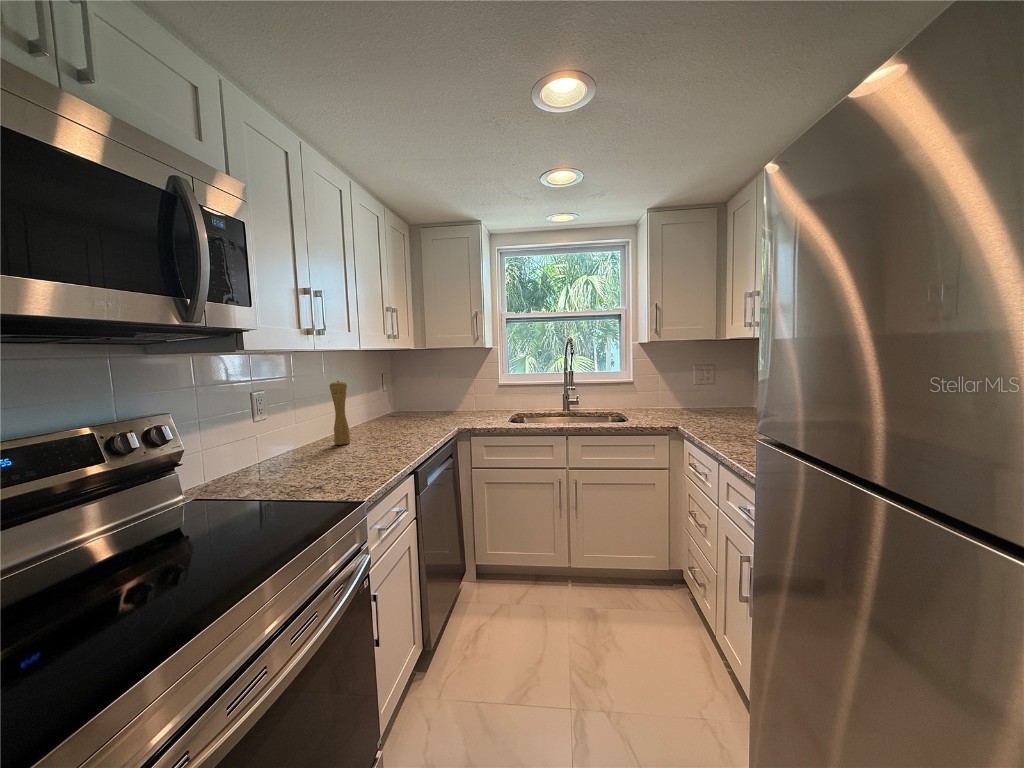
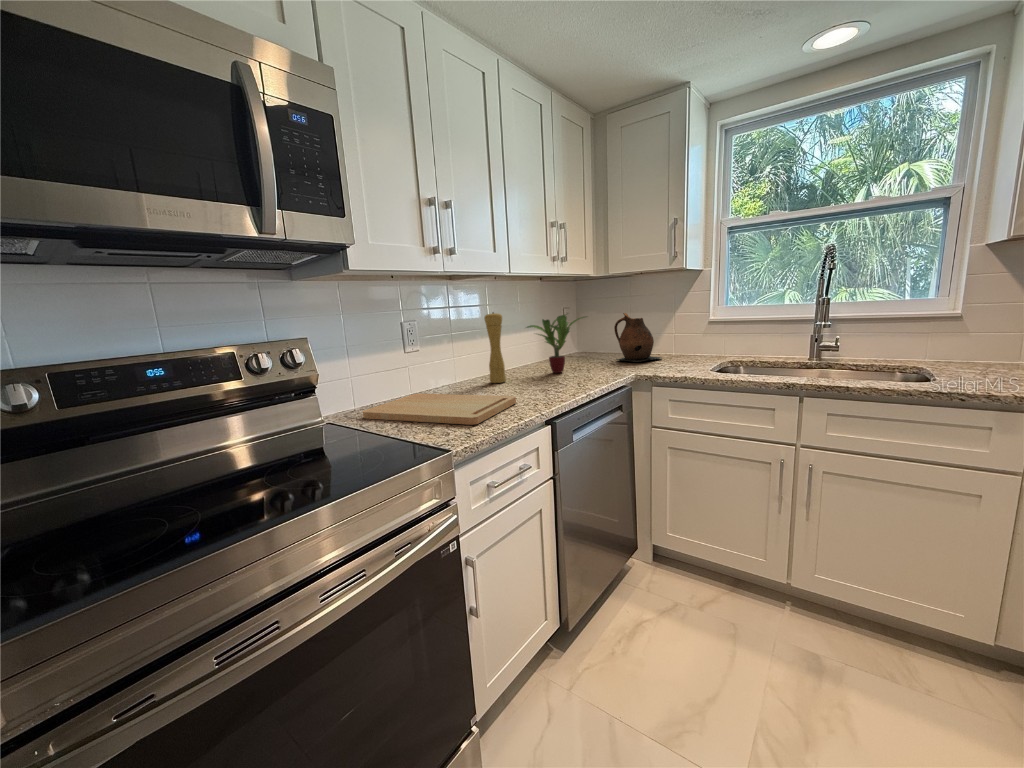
ceramic pitcher: none [430,379,469,419] -> present [614,313,662,362]
potted plant: none [360,380,418,432] -> present [527,315,584,373]
cutting board: none [229,454,381,490] -> present [363,394,516,425]

